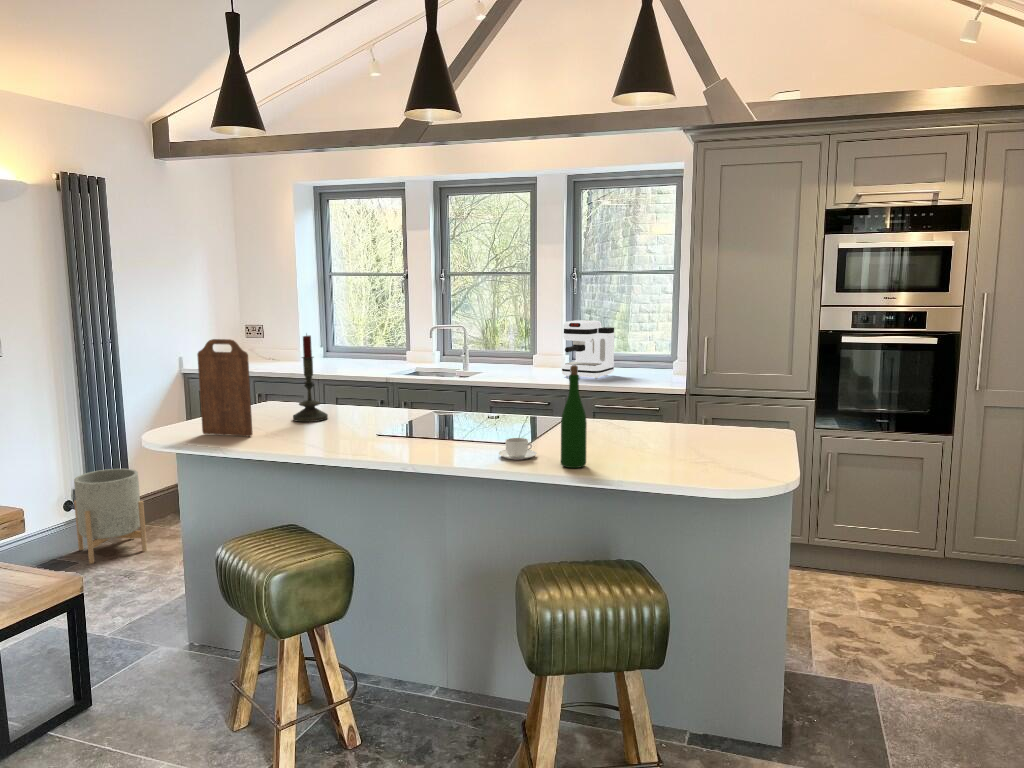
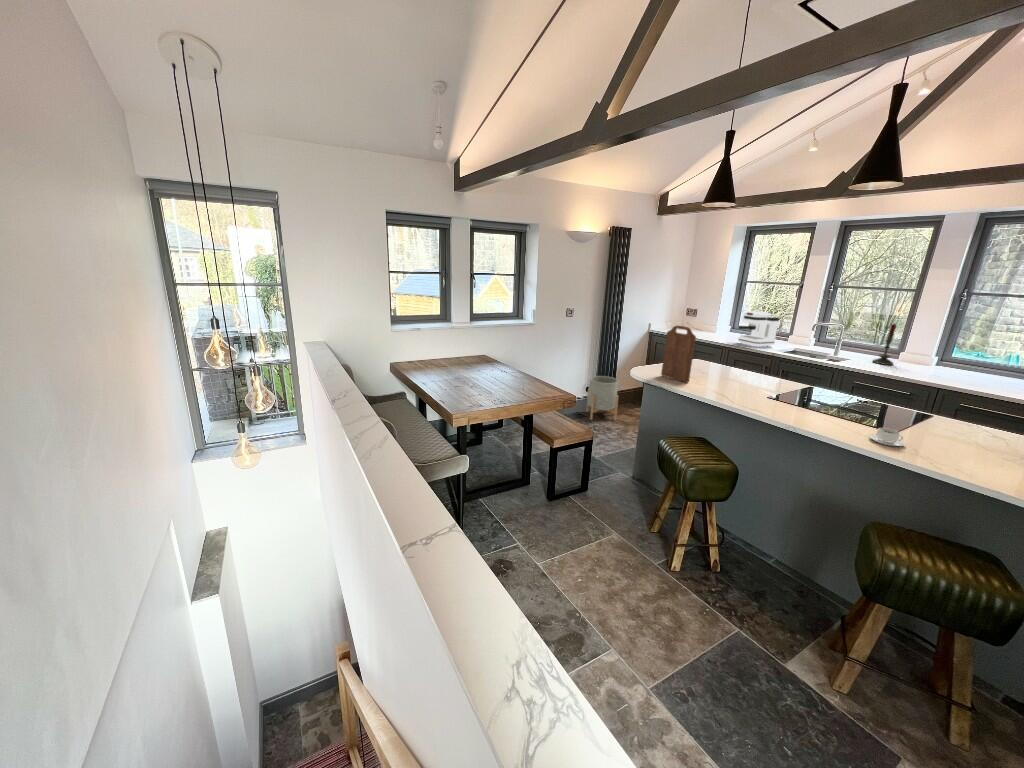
coffee maker: present [562,320,614,379] -> present [738,311,779,347]
candle: present [293,335,328,422] -> present [873,323,896,365]
wine bottle: present [561,365,587,468] -> none [930,389,974,468]

